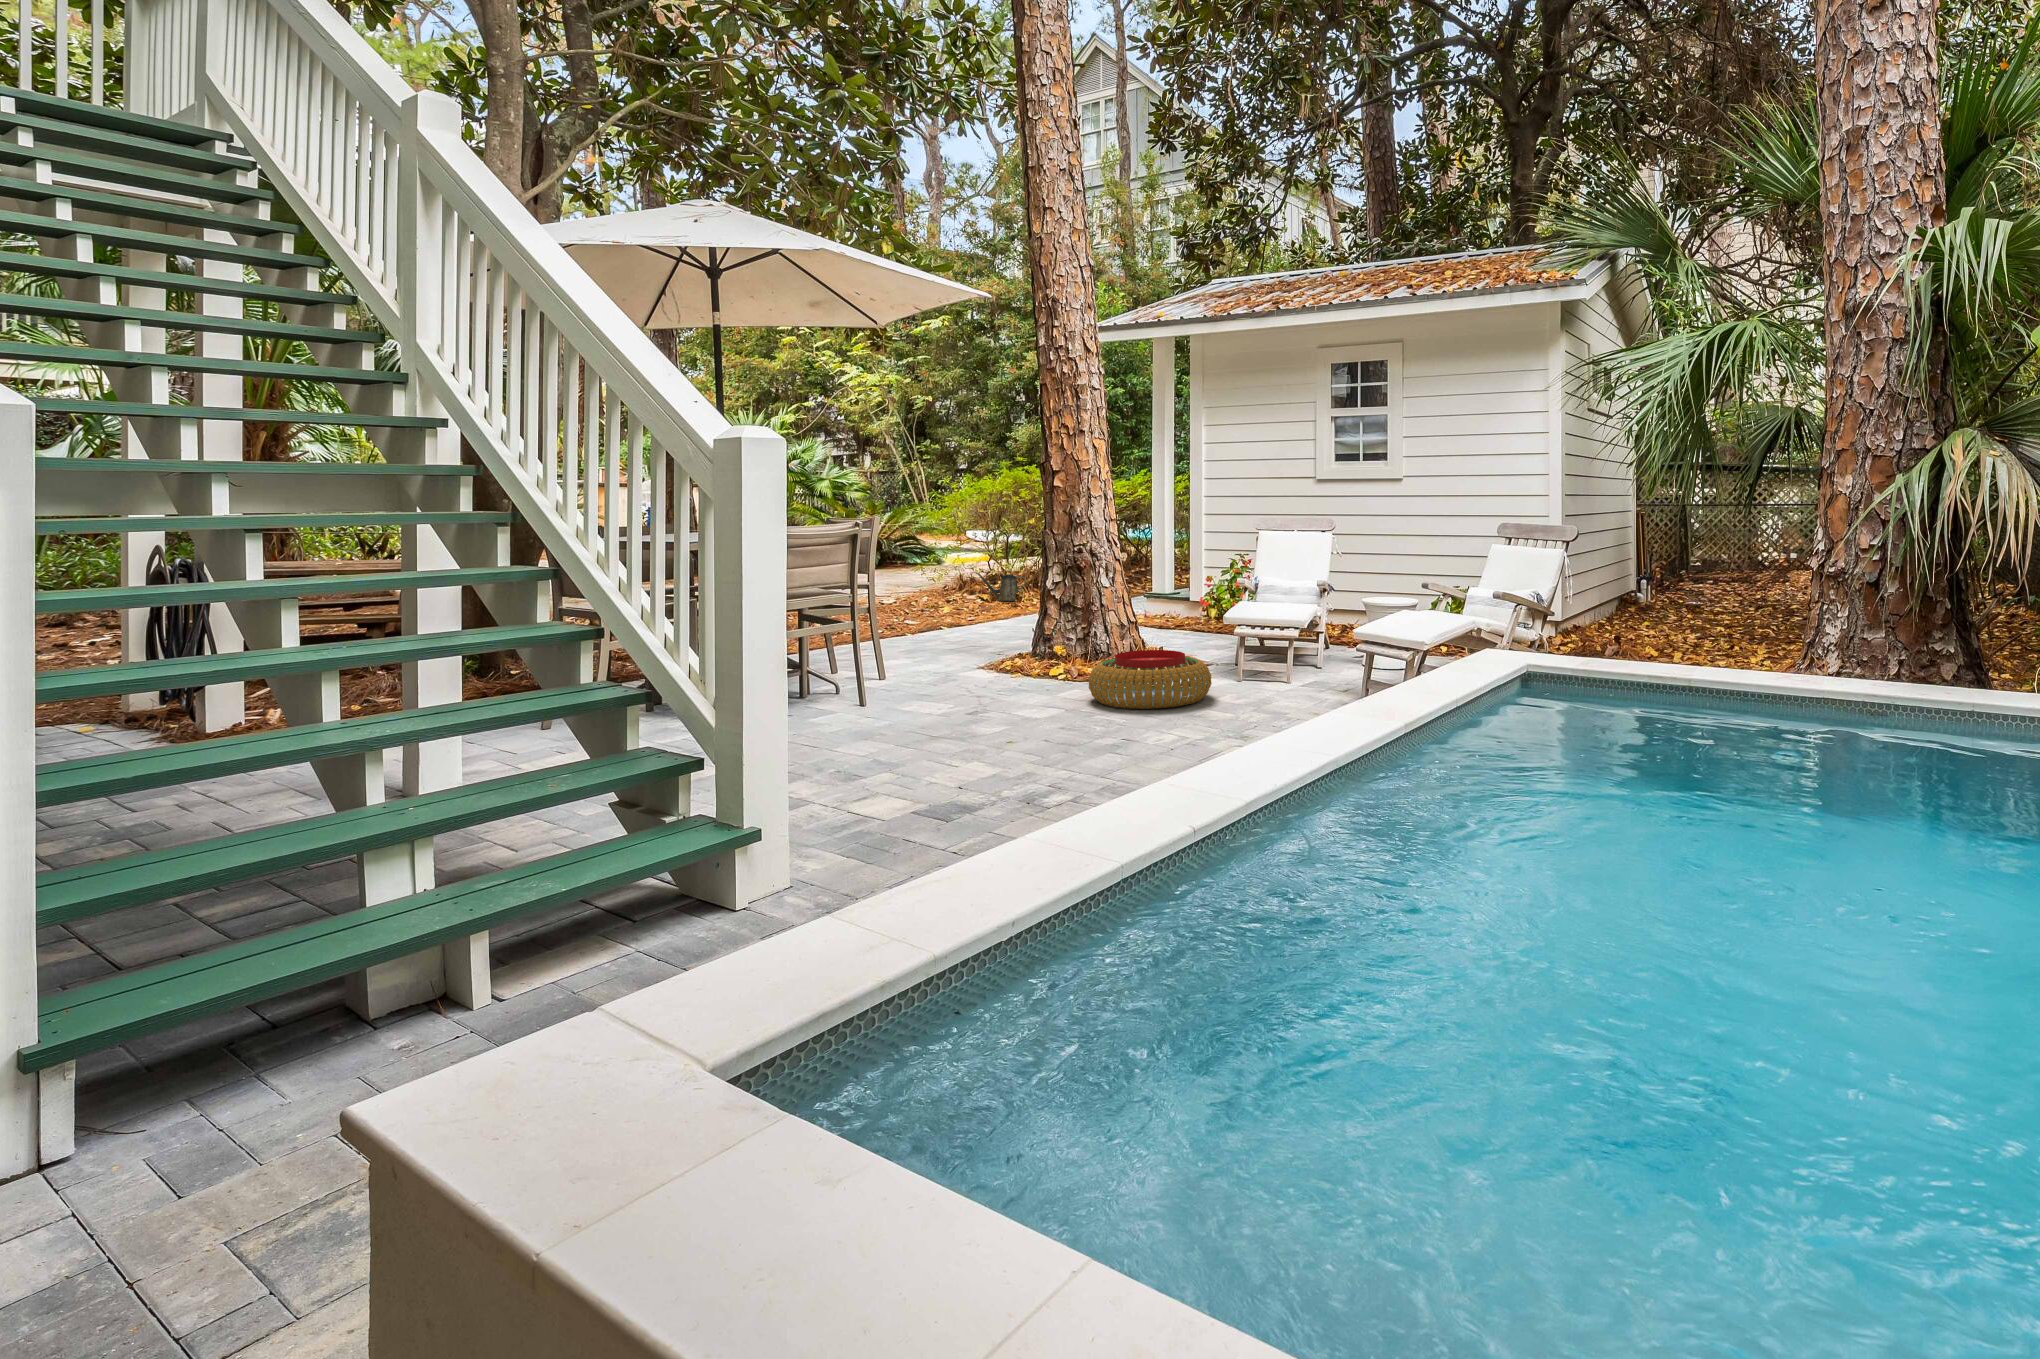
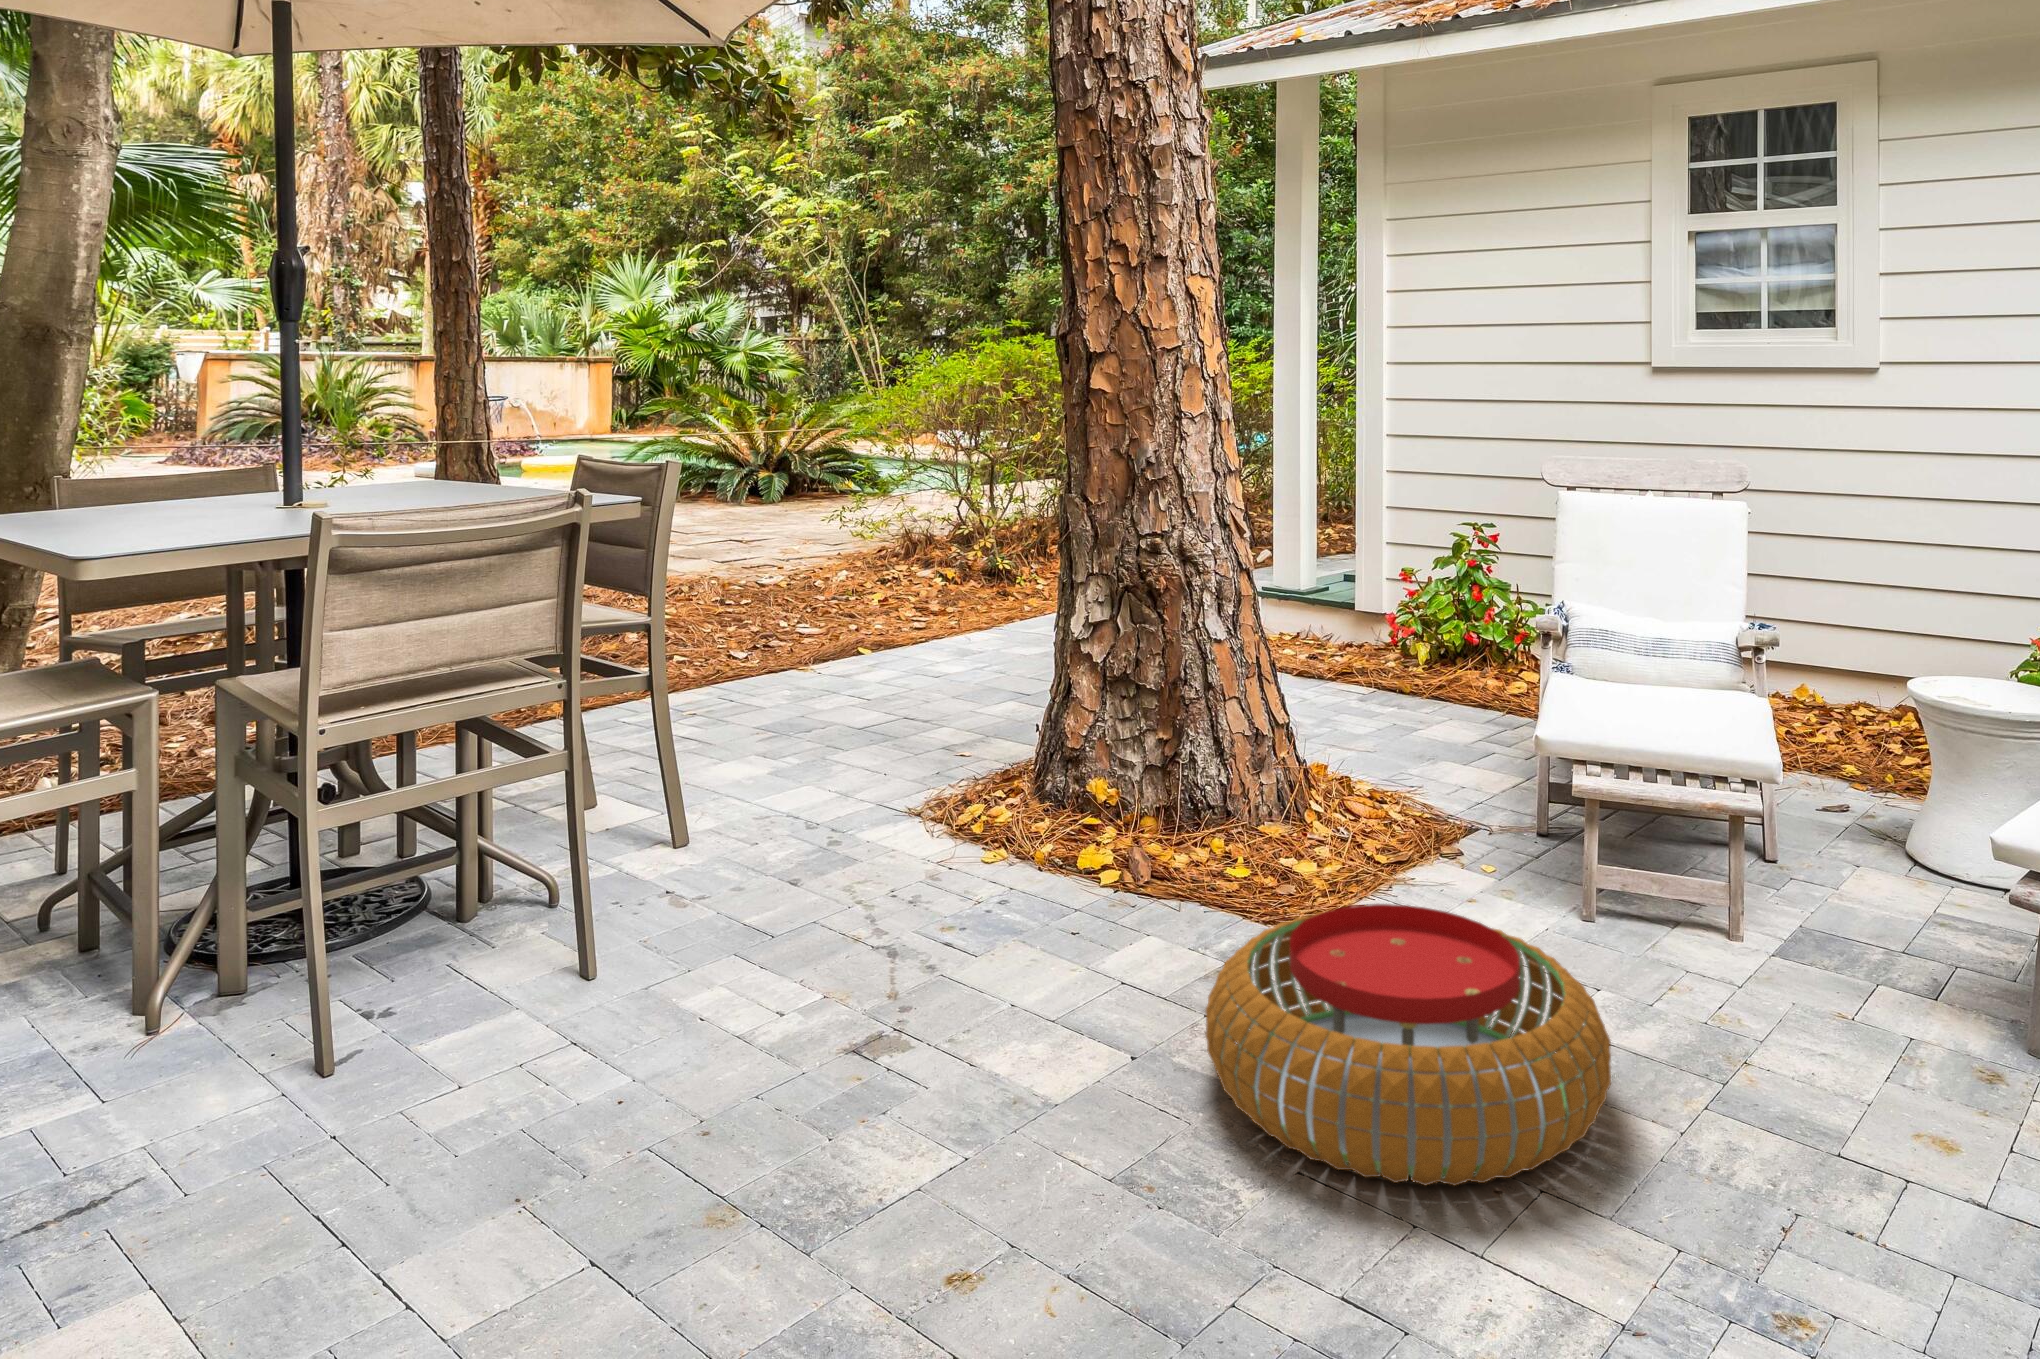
watering can: present [976,572,1026,601] -> none [942,528,1031,582]

